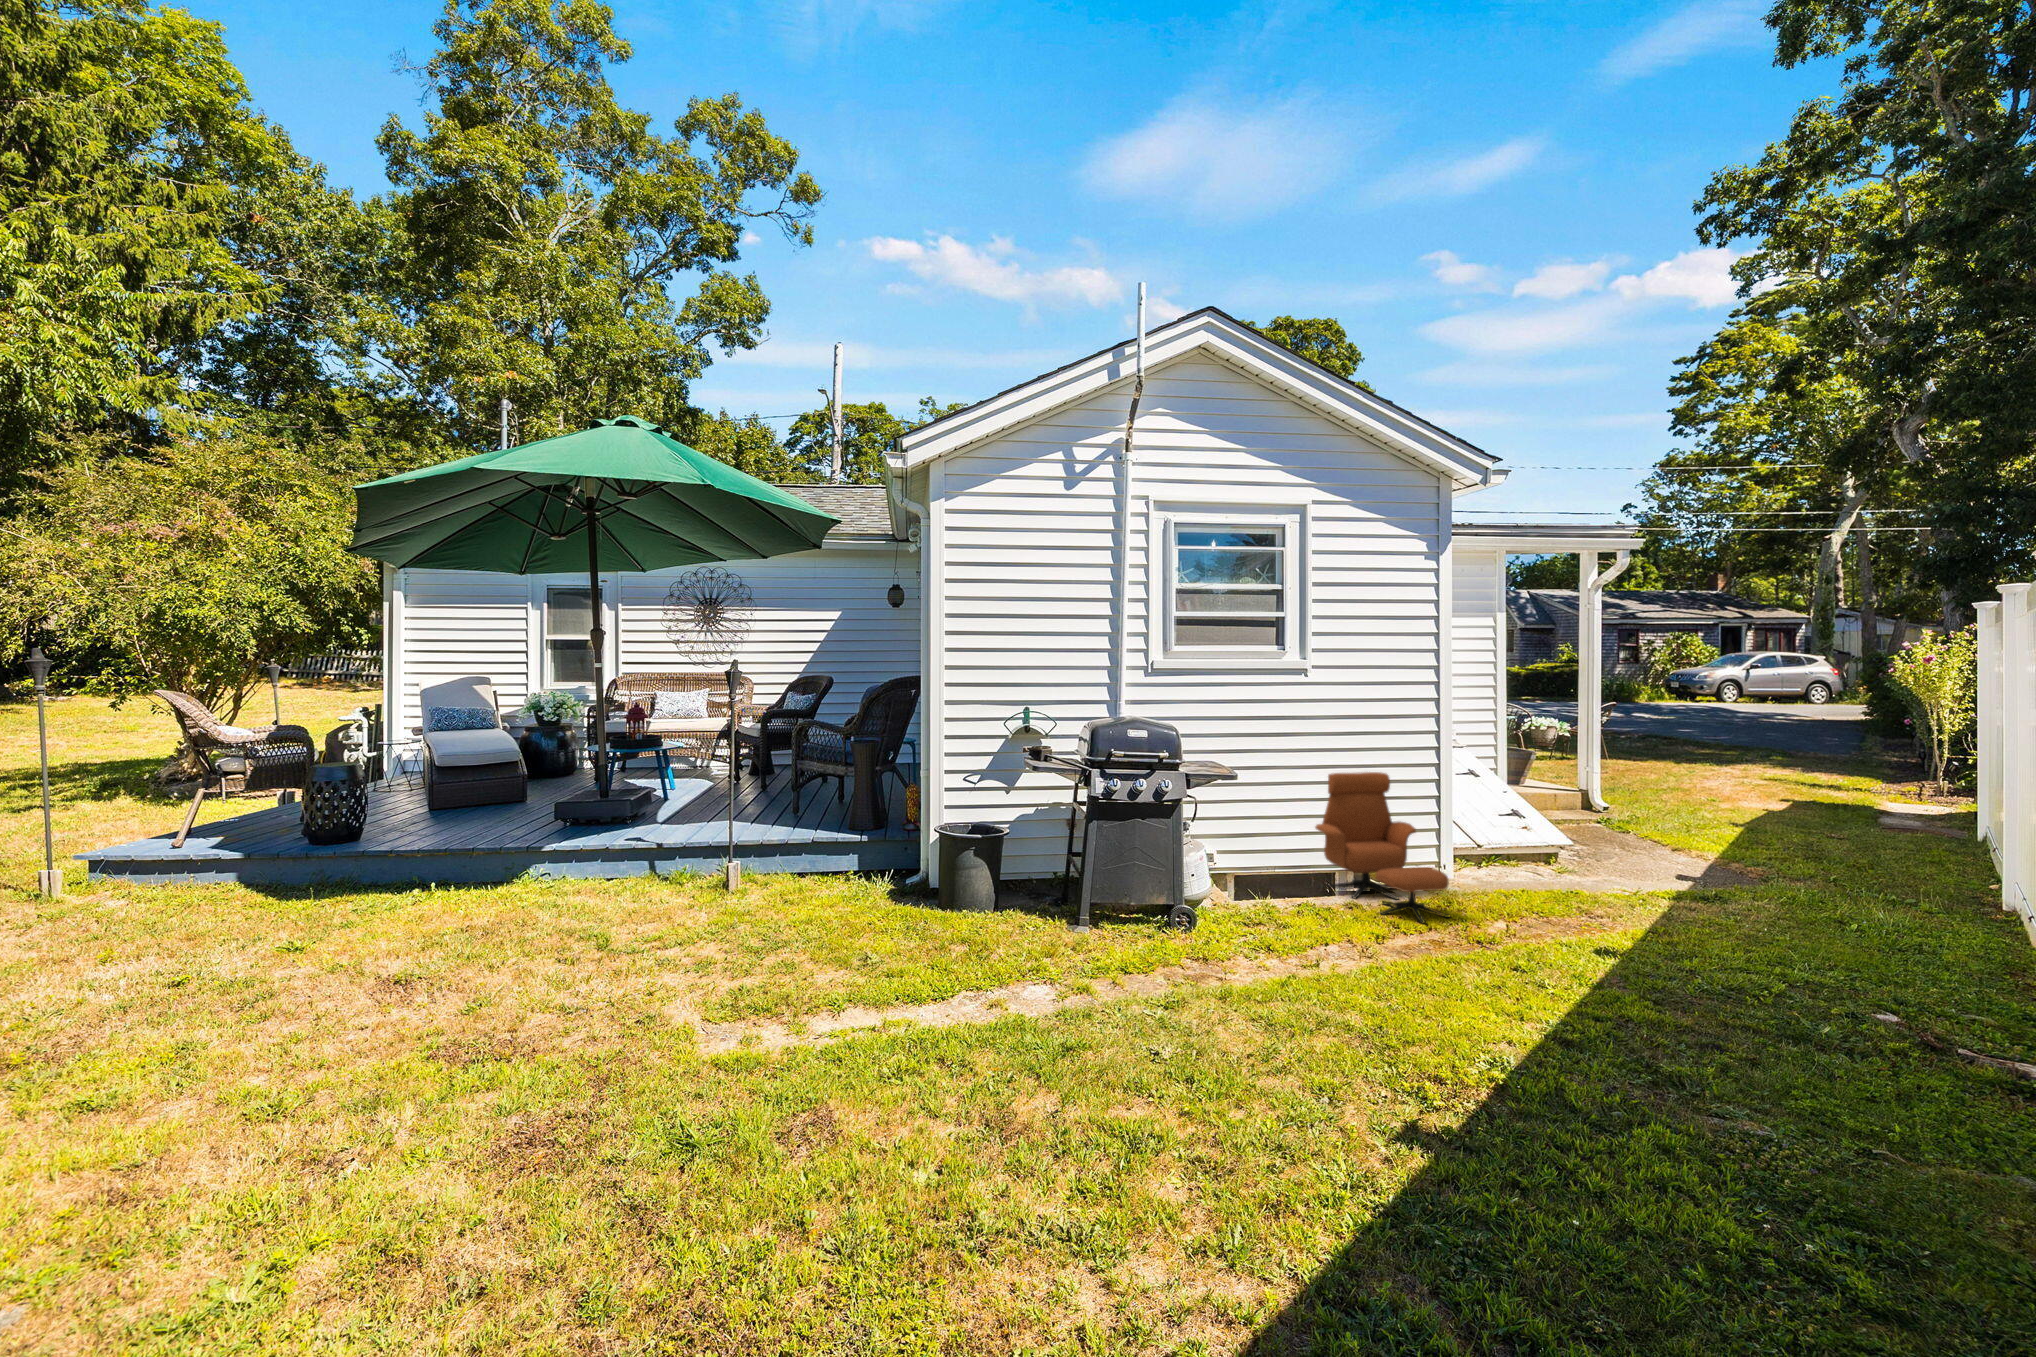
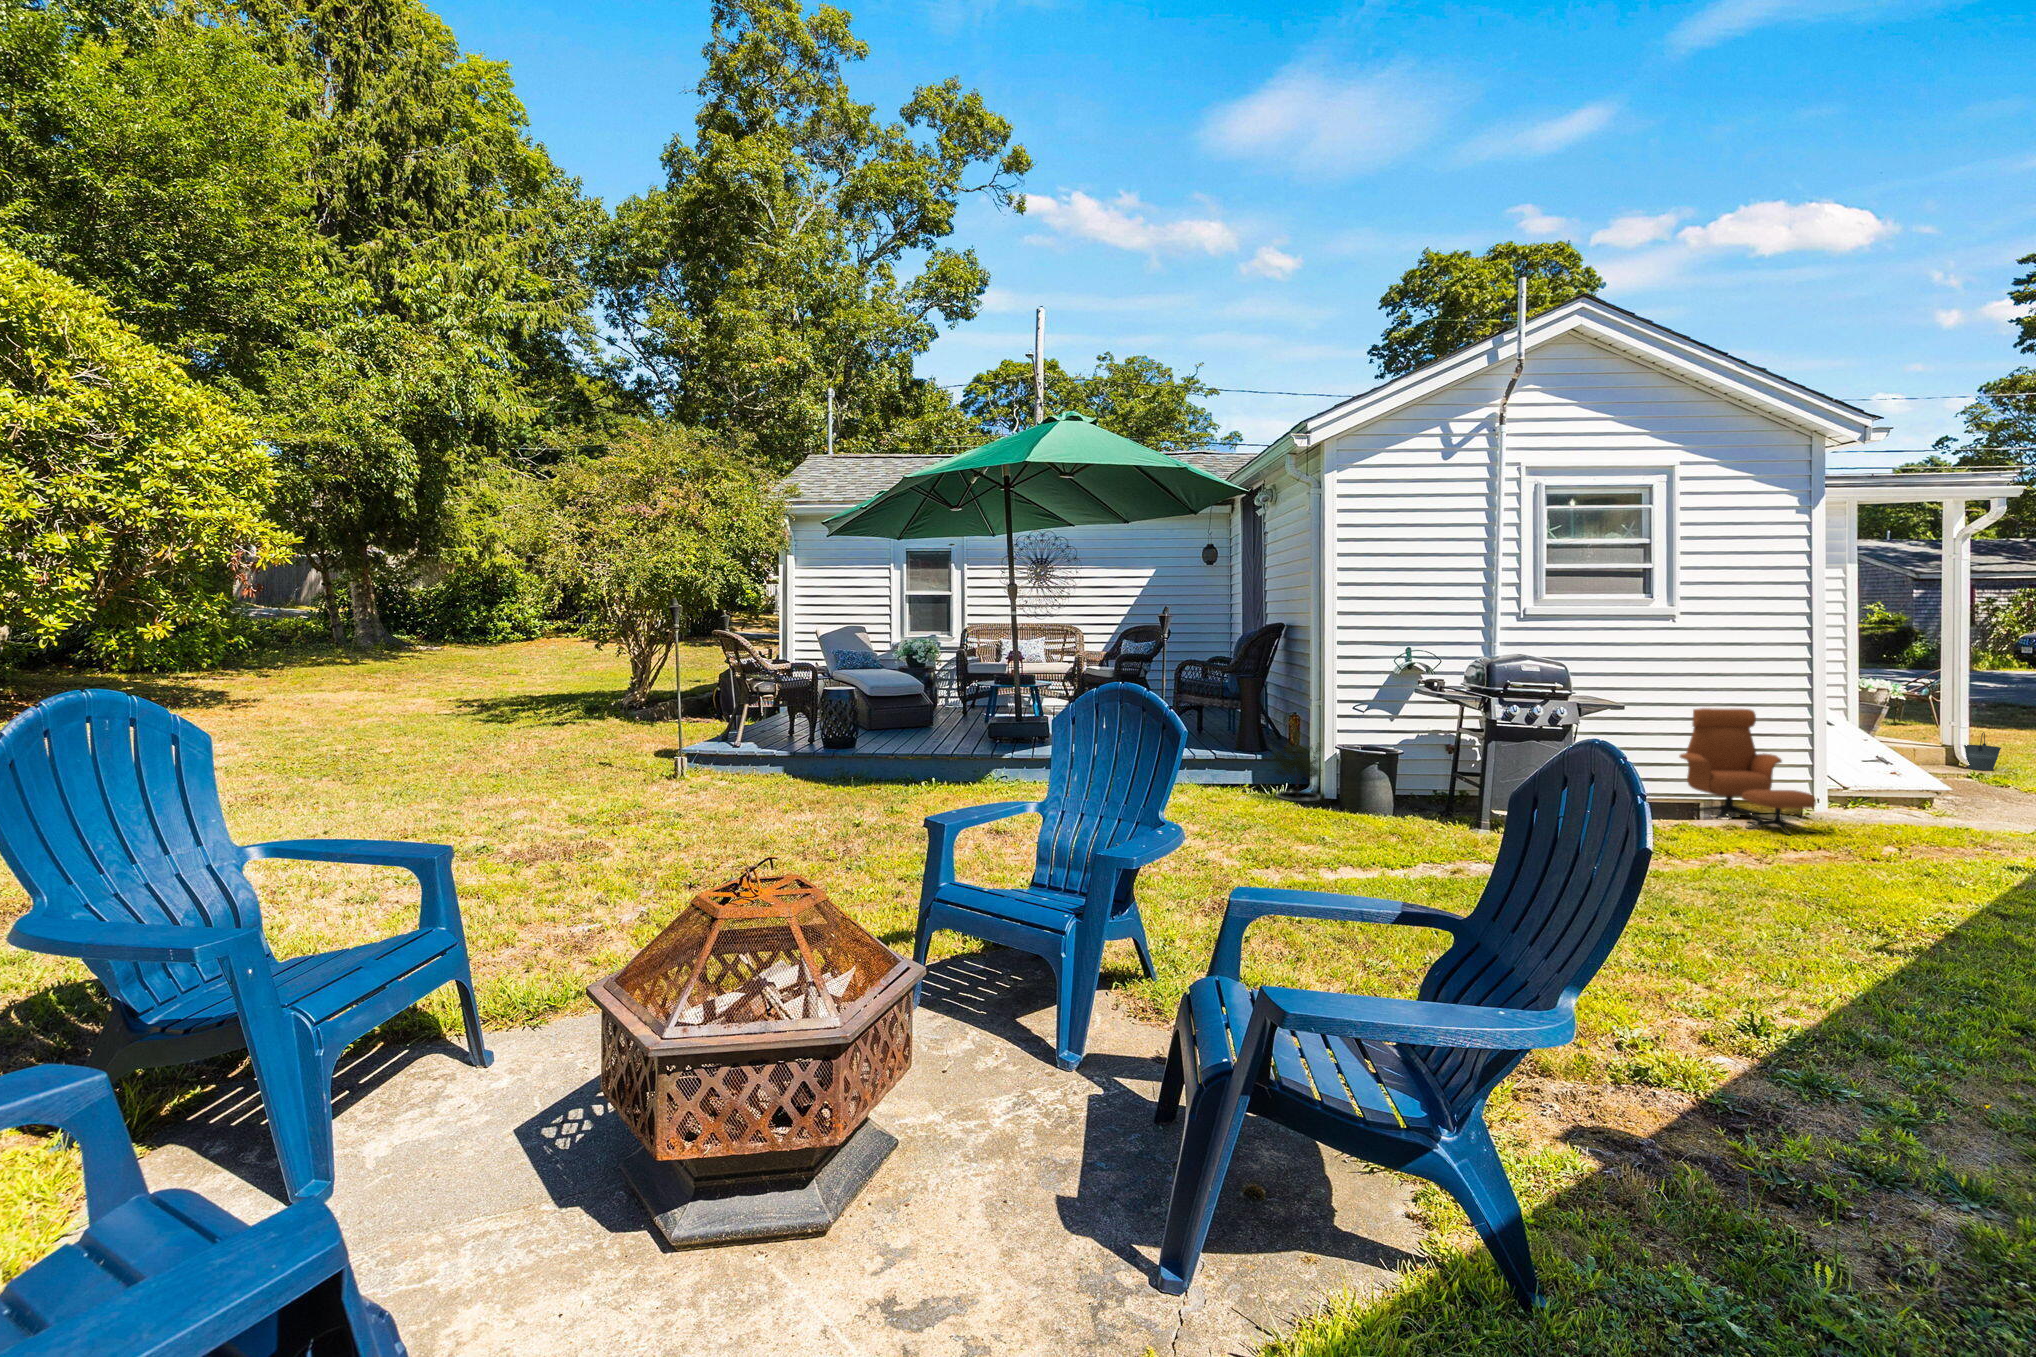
bucket: none [1575,777,1606,814] -> present [1964,732,2001,771]
potted tree: none [862,795,928,897] -> present [1270,723,1322,801]

